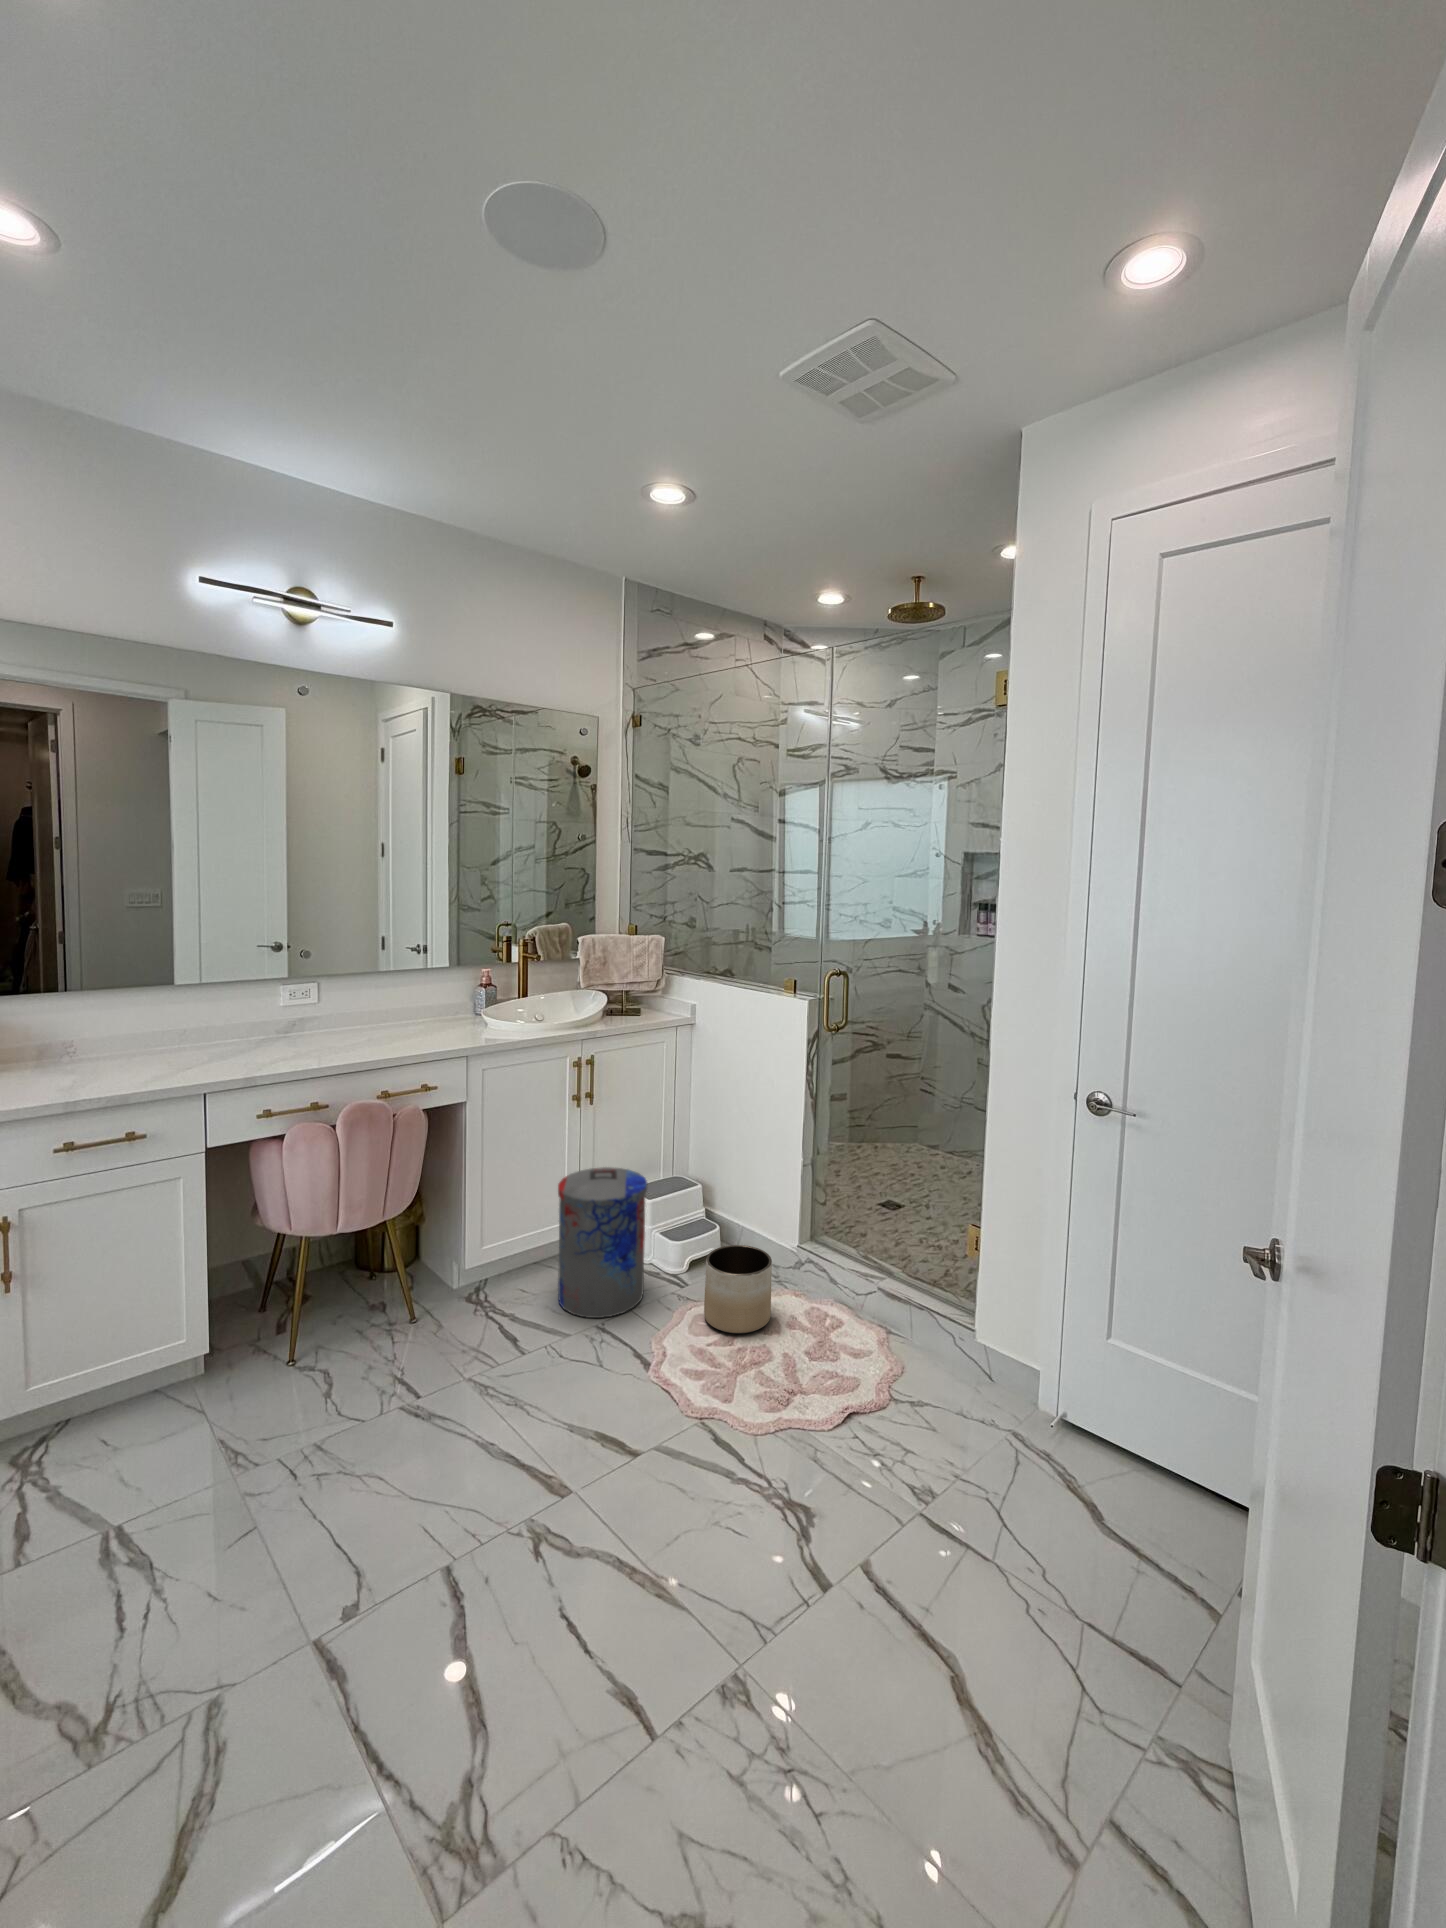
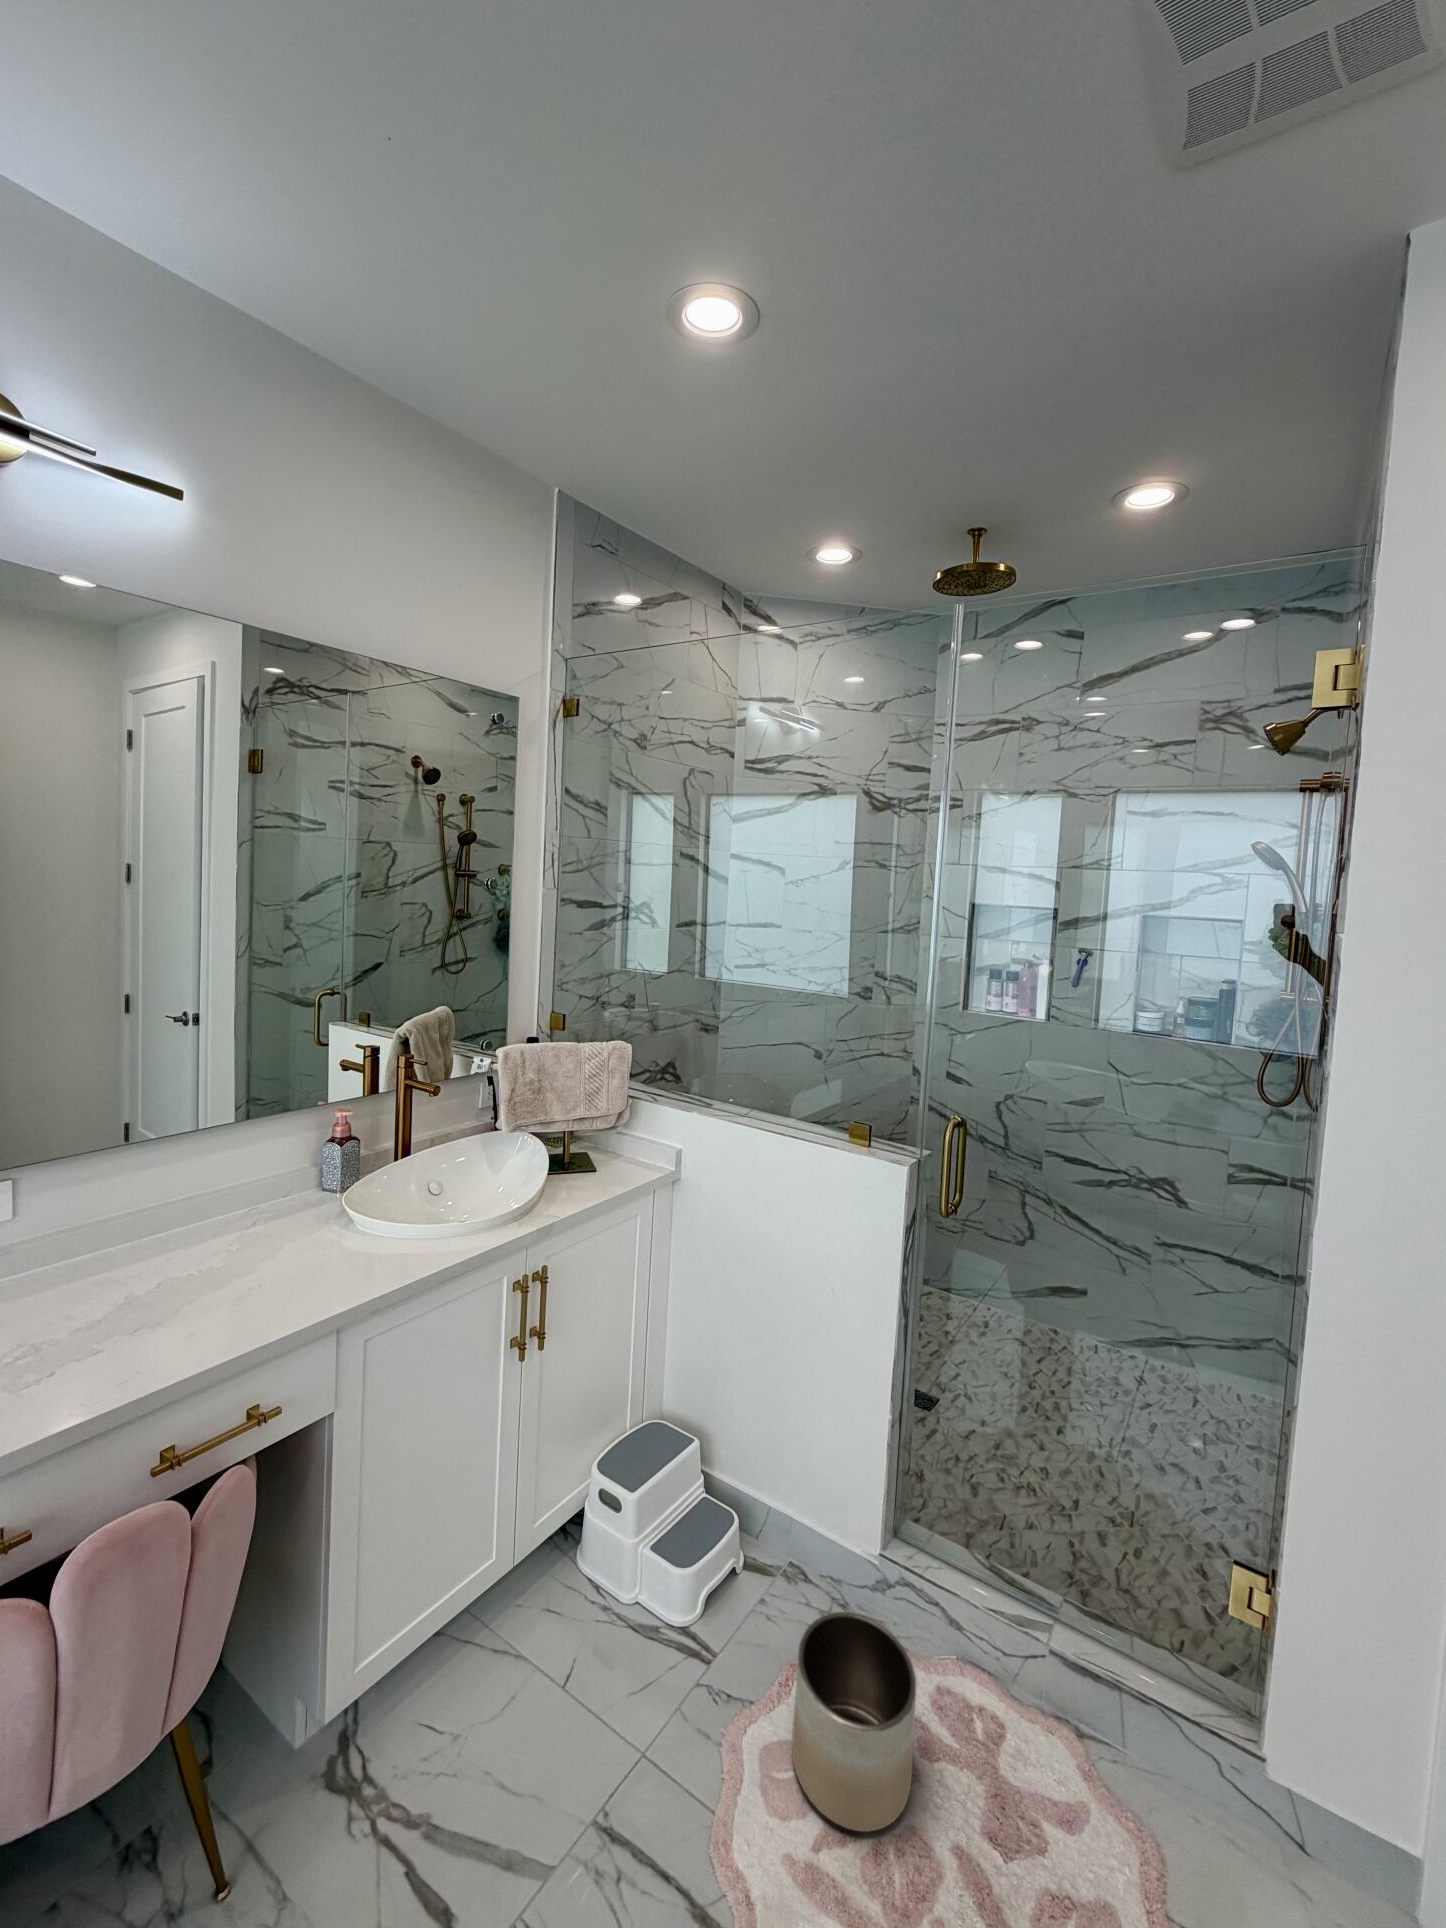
trash can: present [558,1167,647,1318] -> none [514,1490,682,1851]

